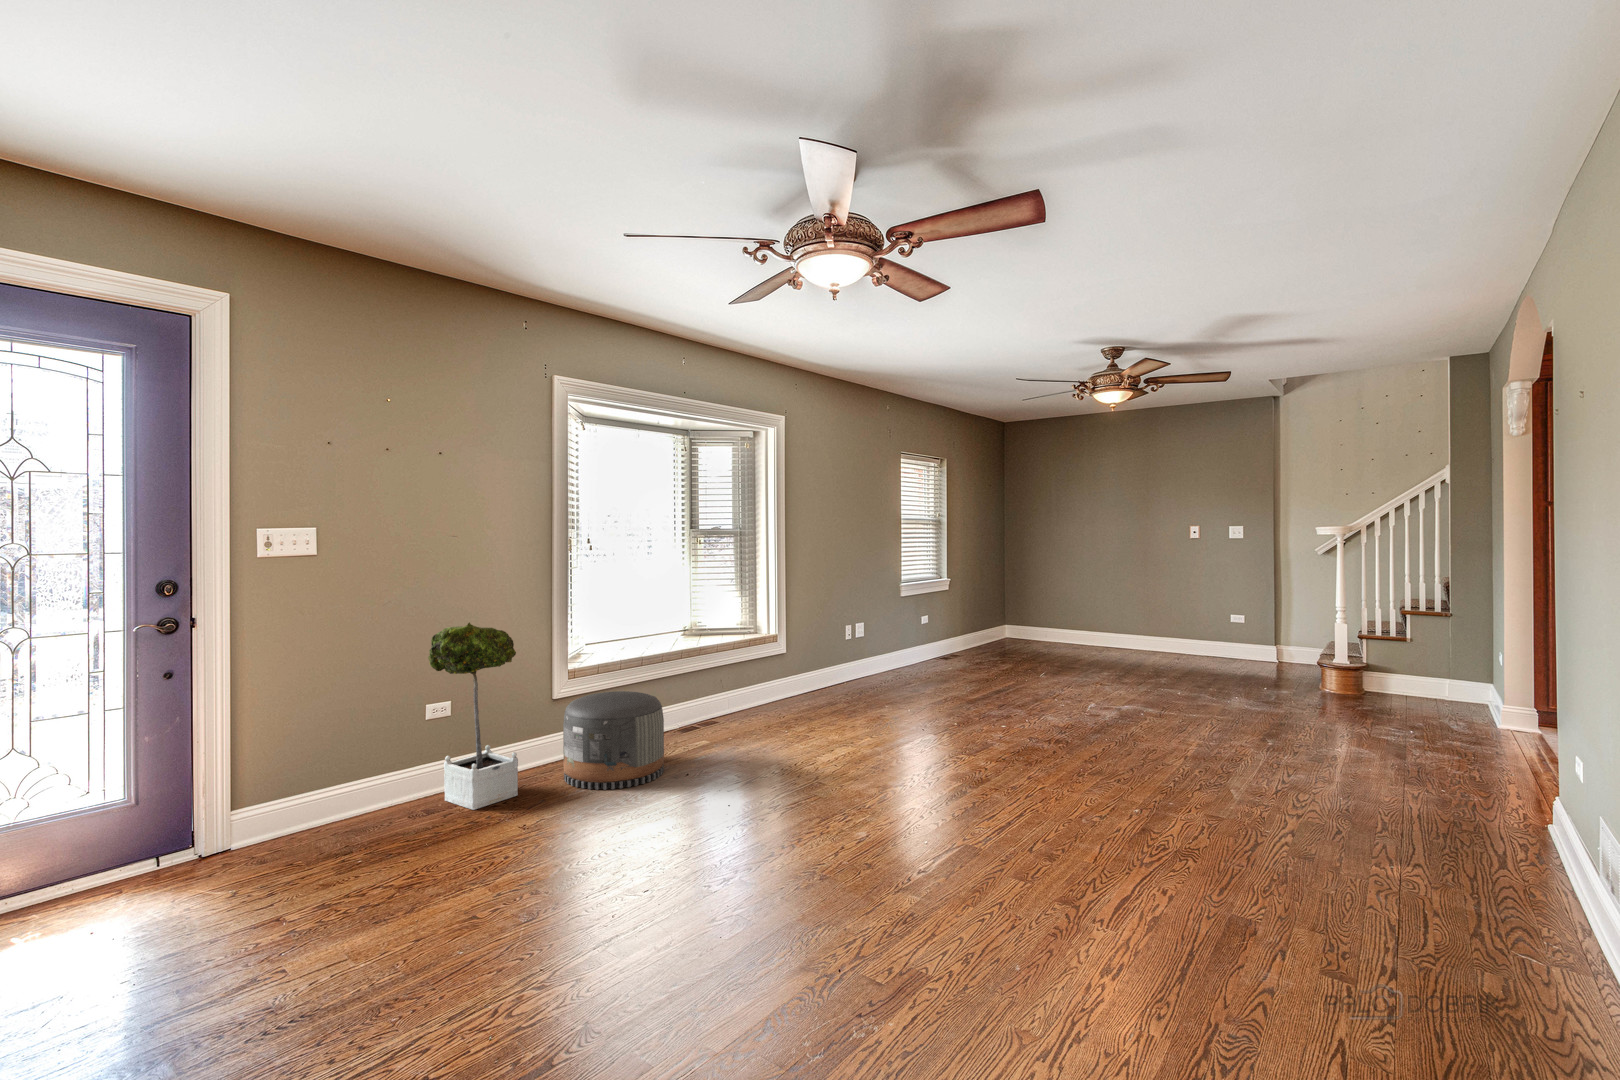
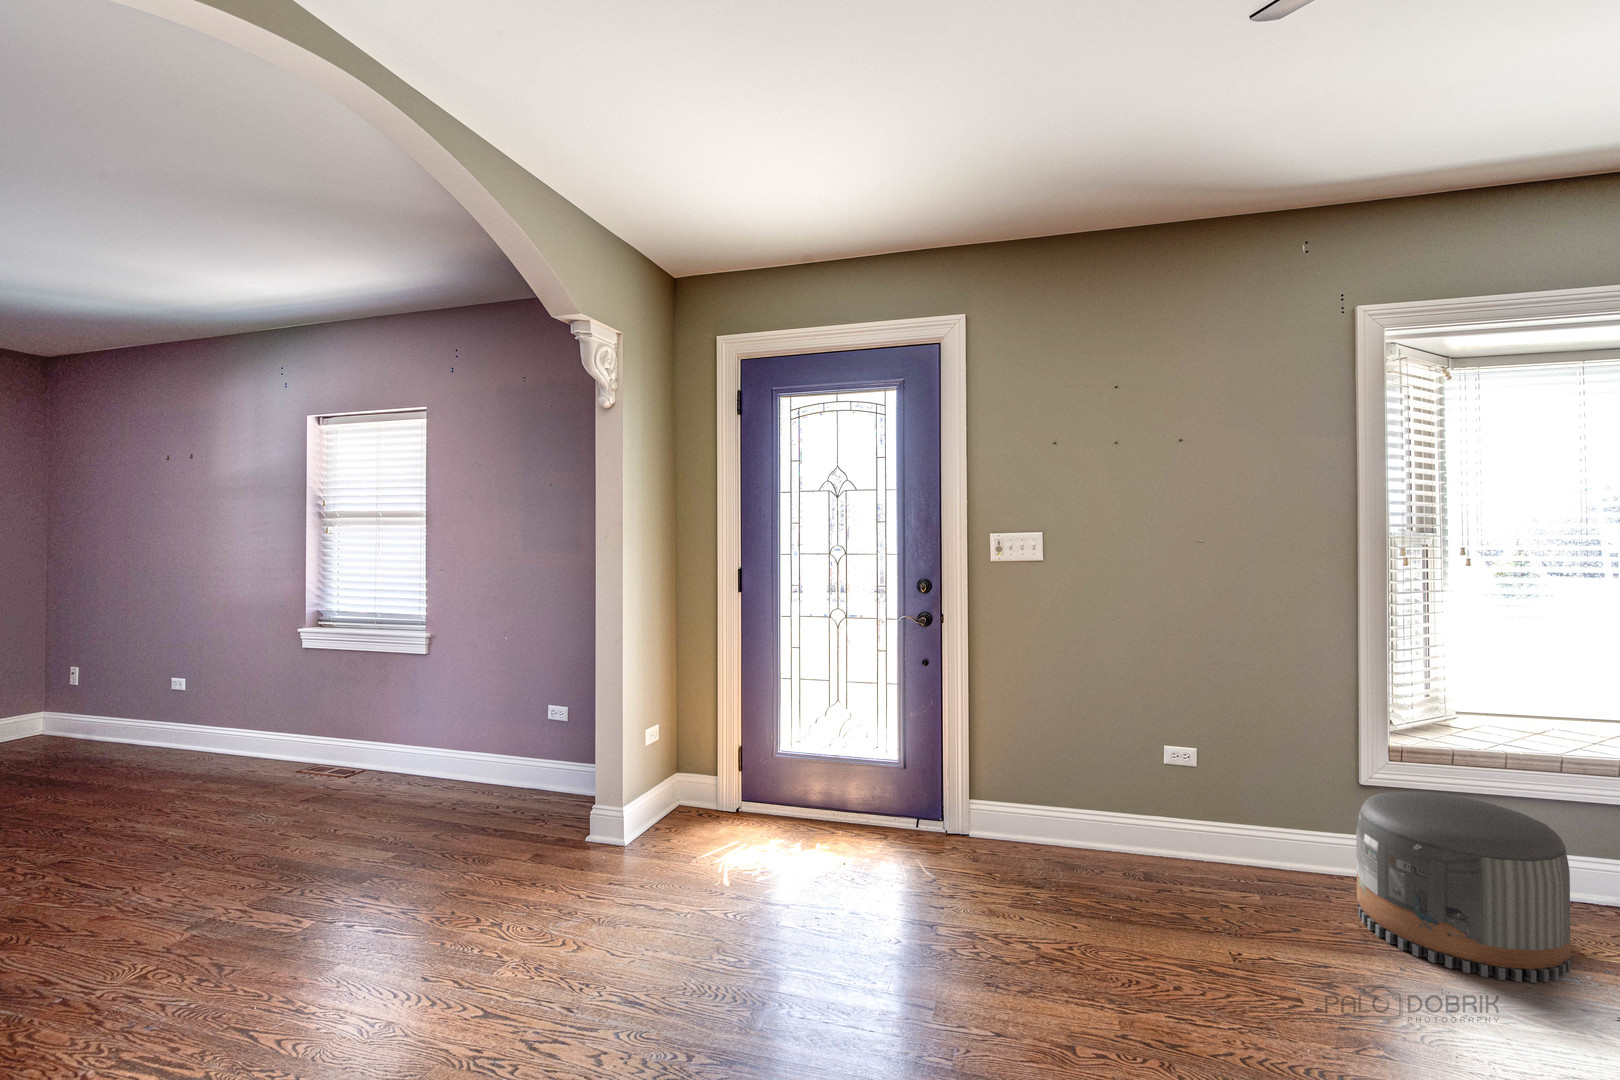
potted tree: present [428,622,518,810] -> none [1154,653,1271,902]

